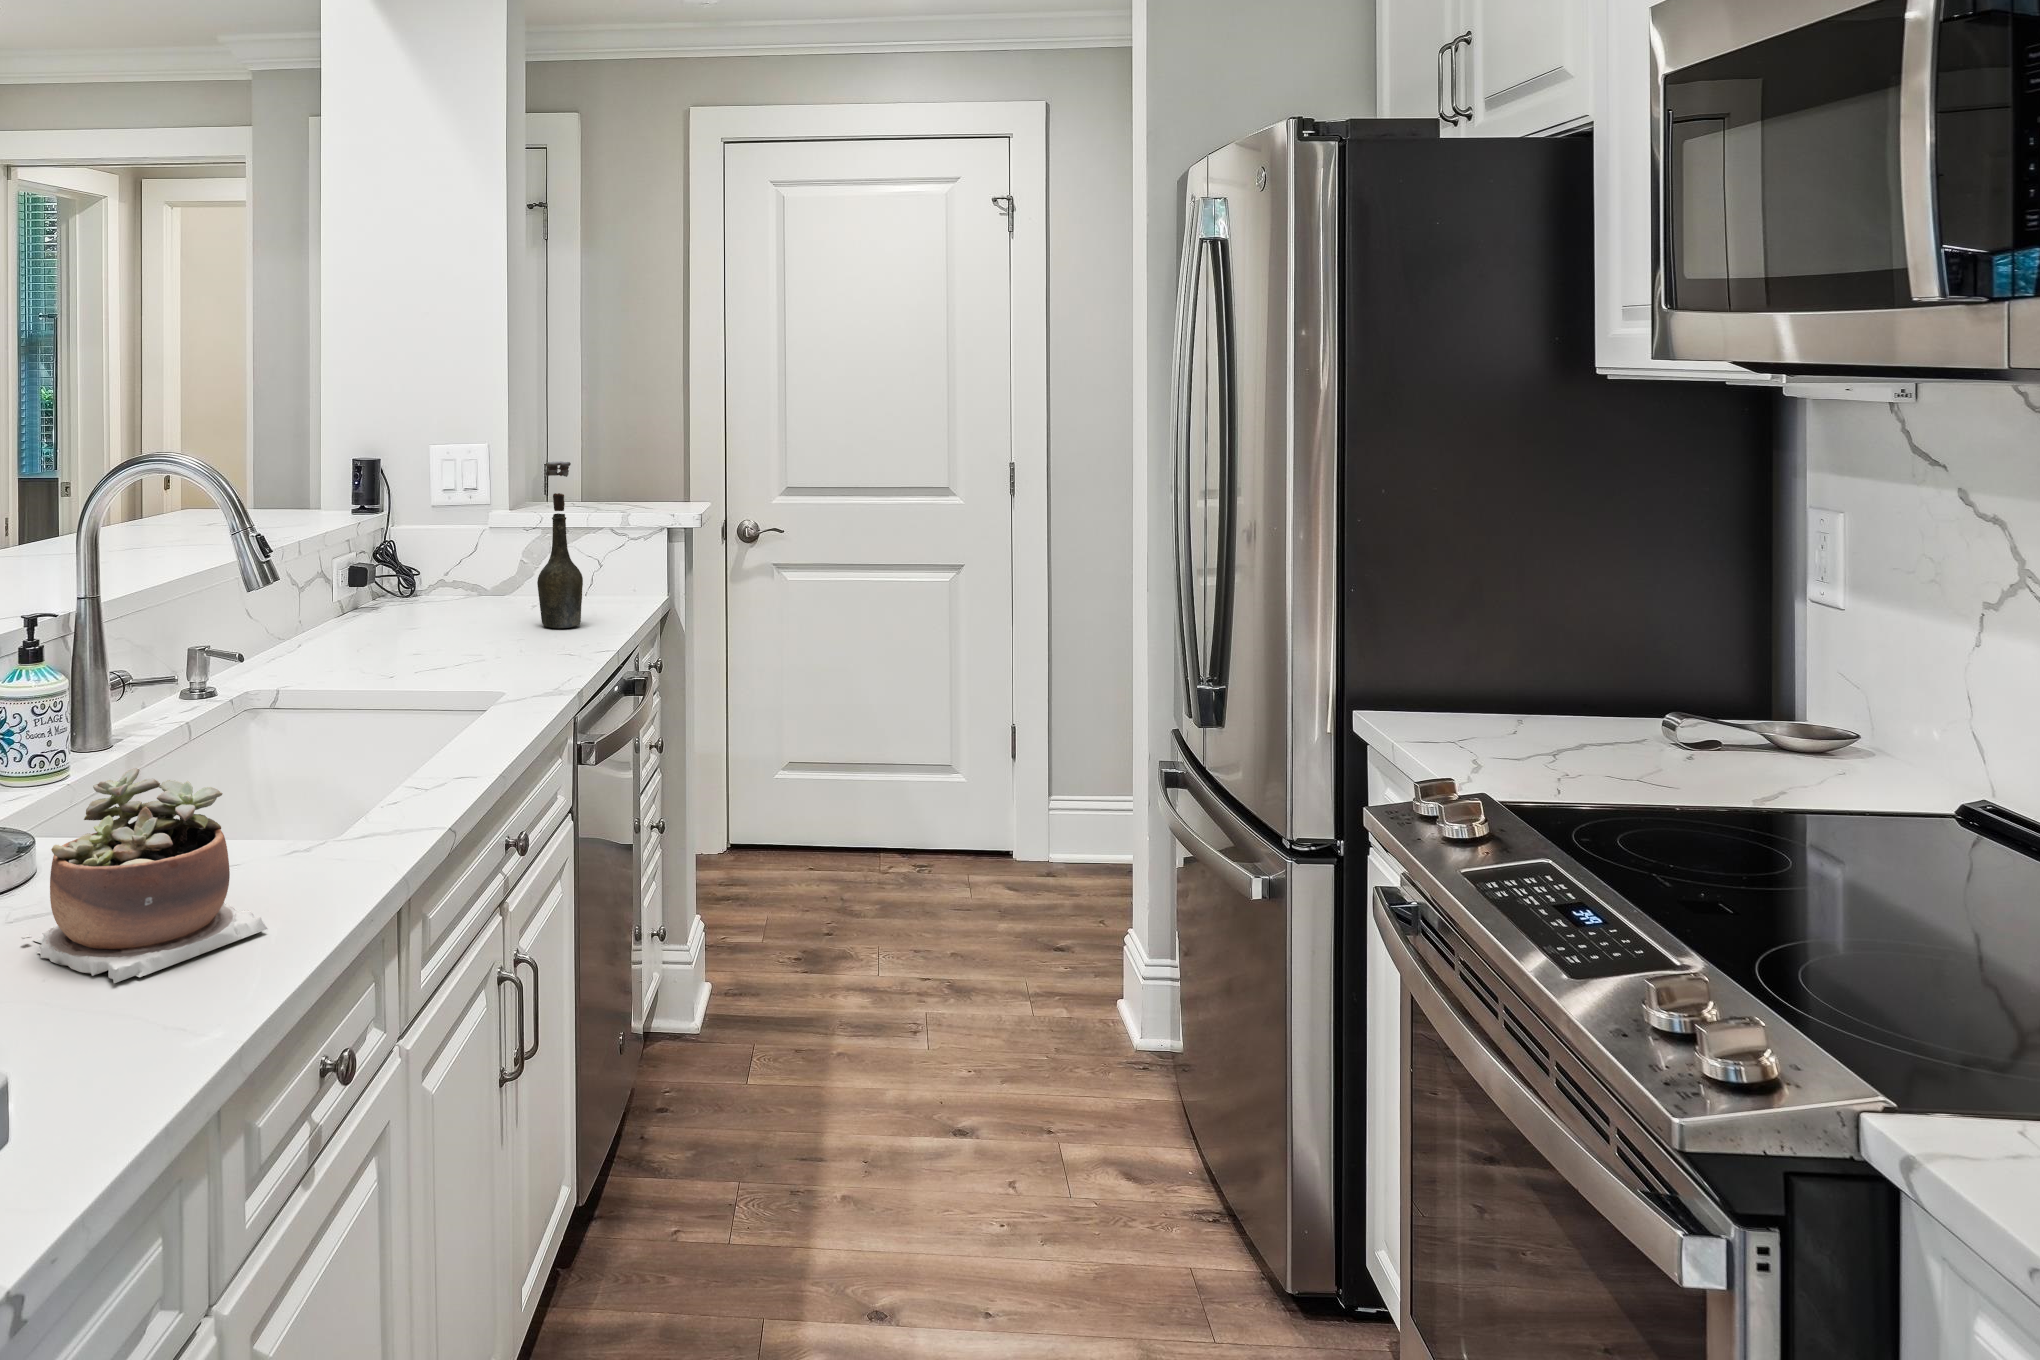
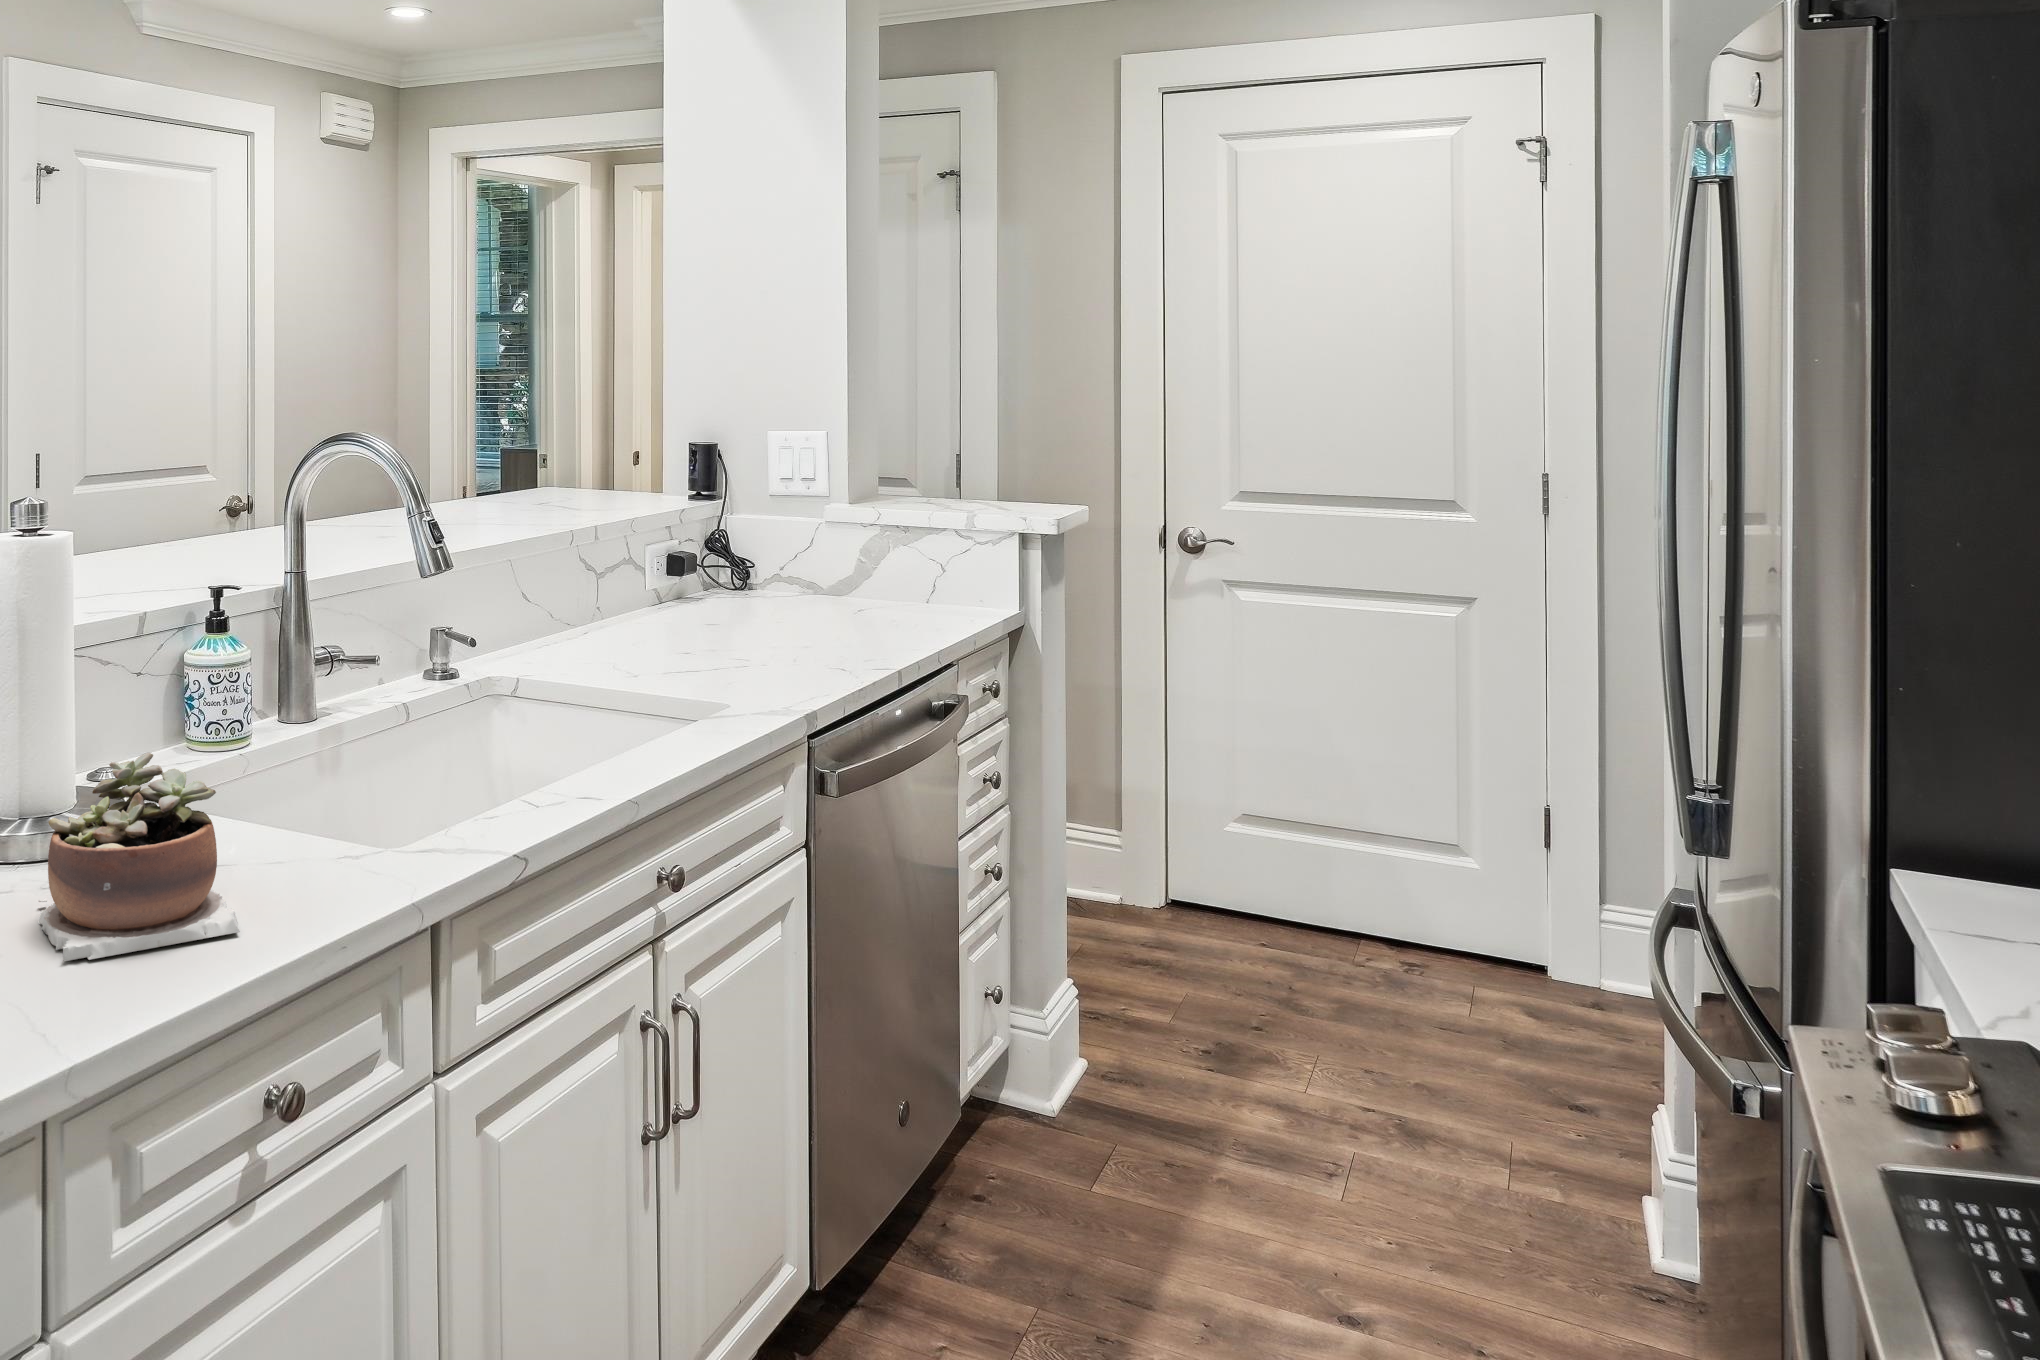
bottle: present [537,461,583,628] -> none [839,457,890,641]

